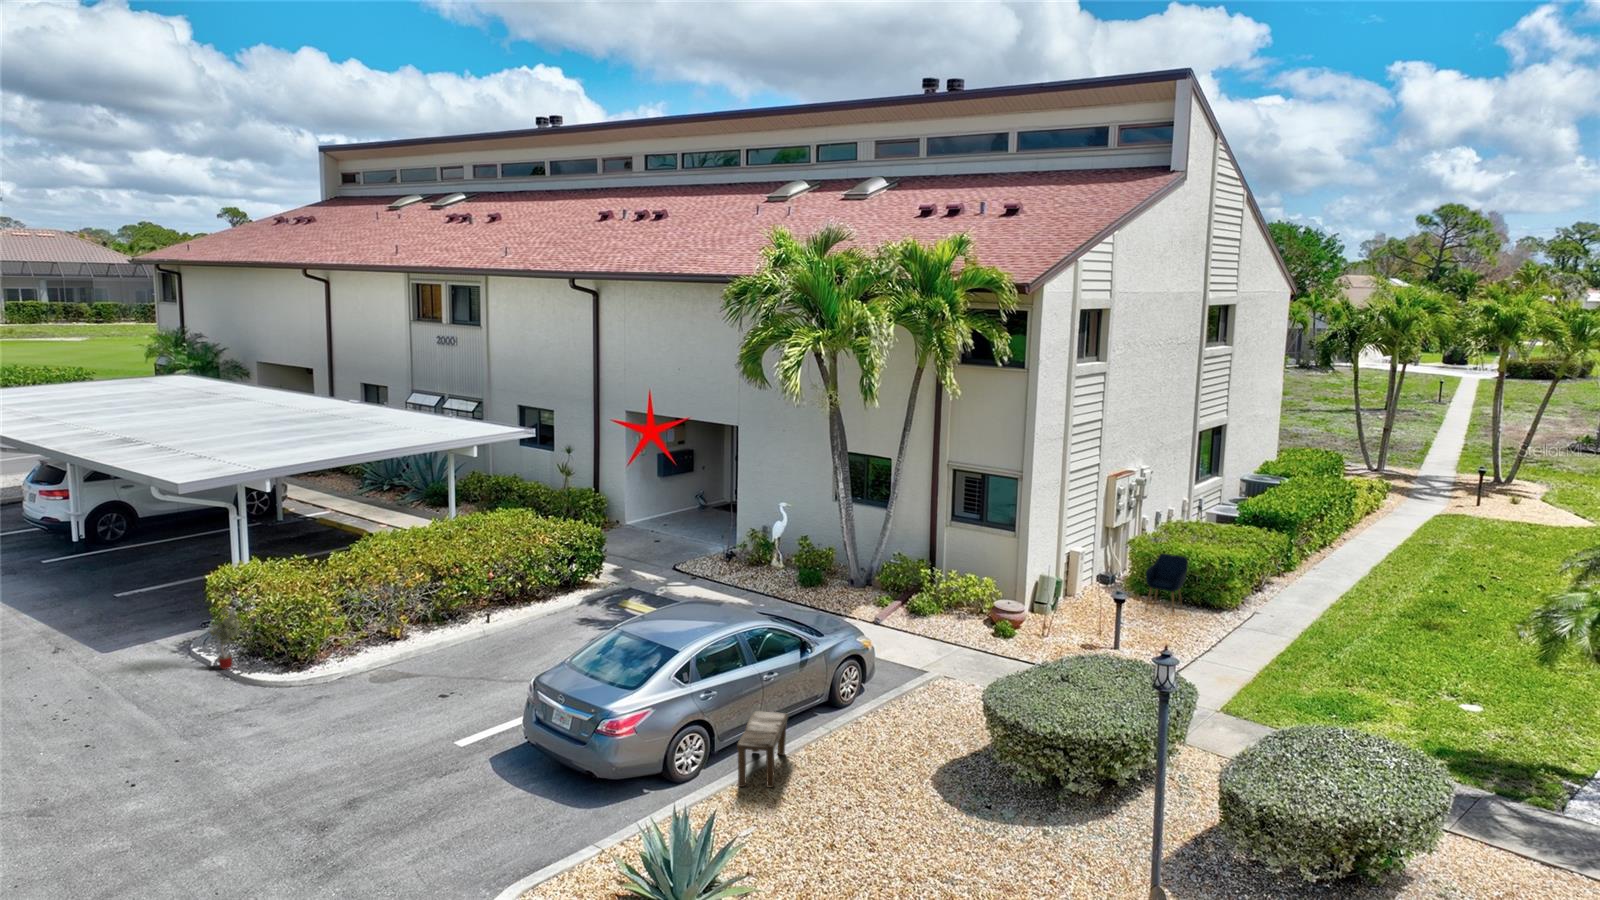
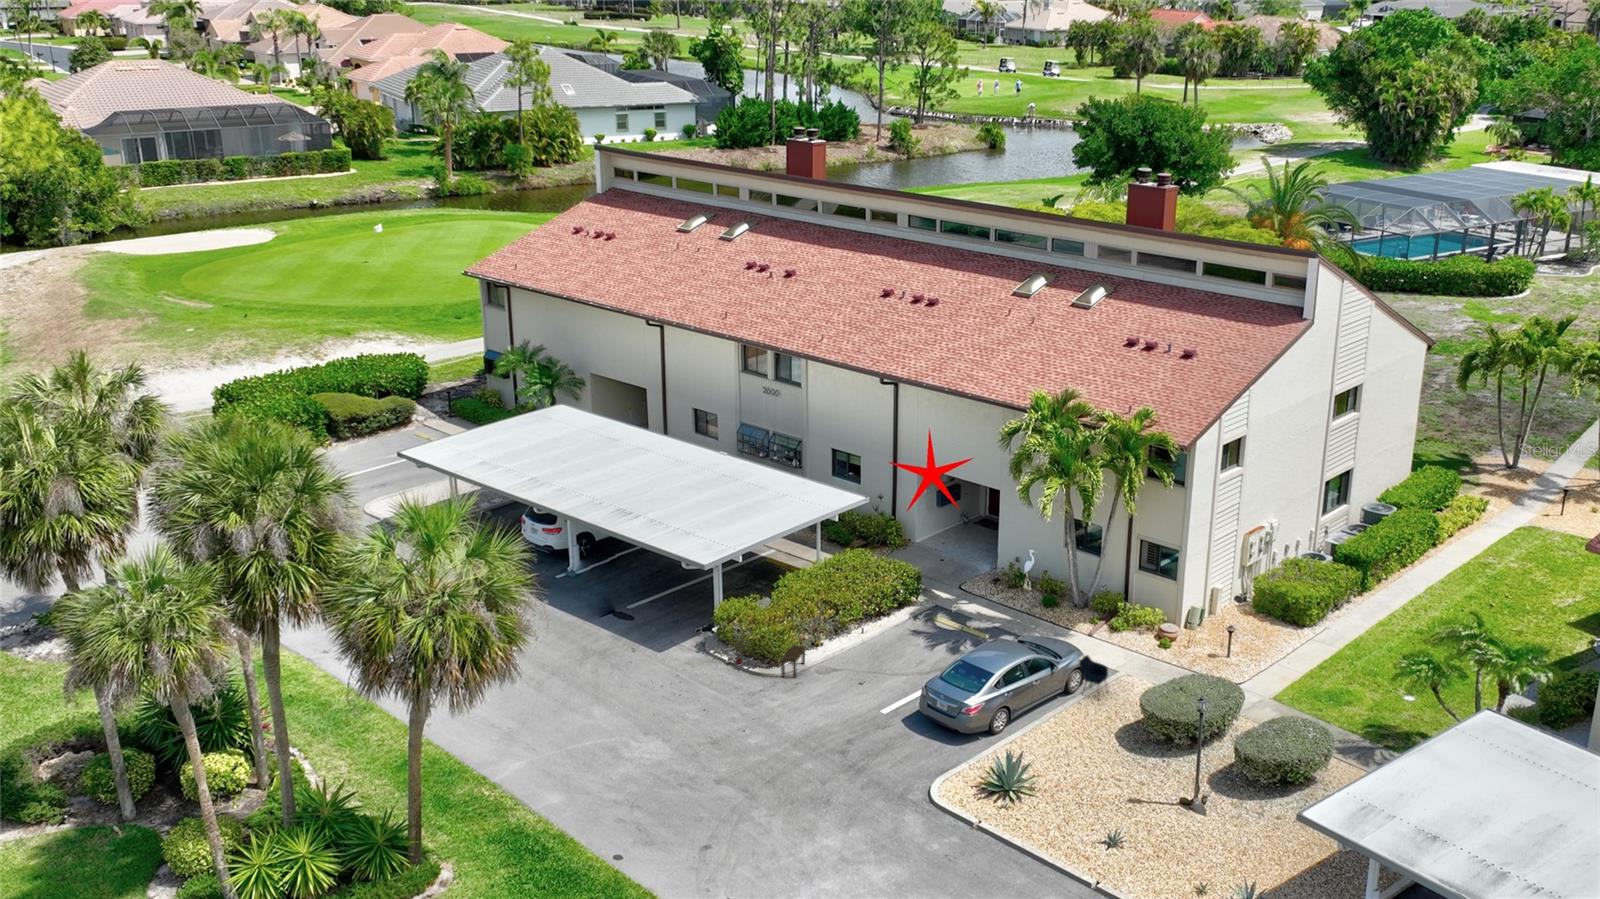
chair: present [1145,554,1188,614] -> present [1079,655,1108,697]
bench: present [737,711,788,788] -> present [781,645,806,677]

